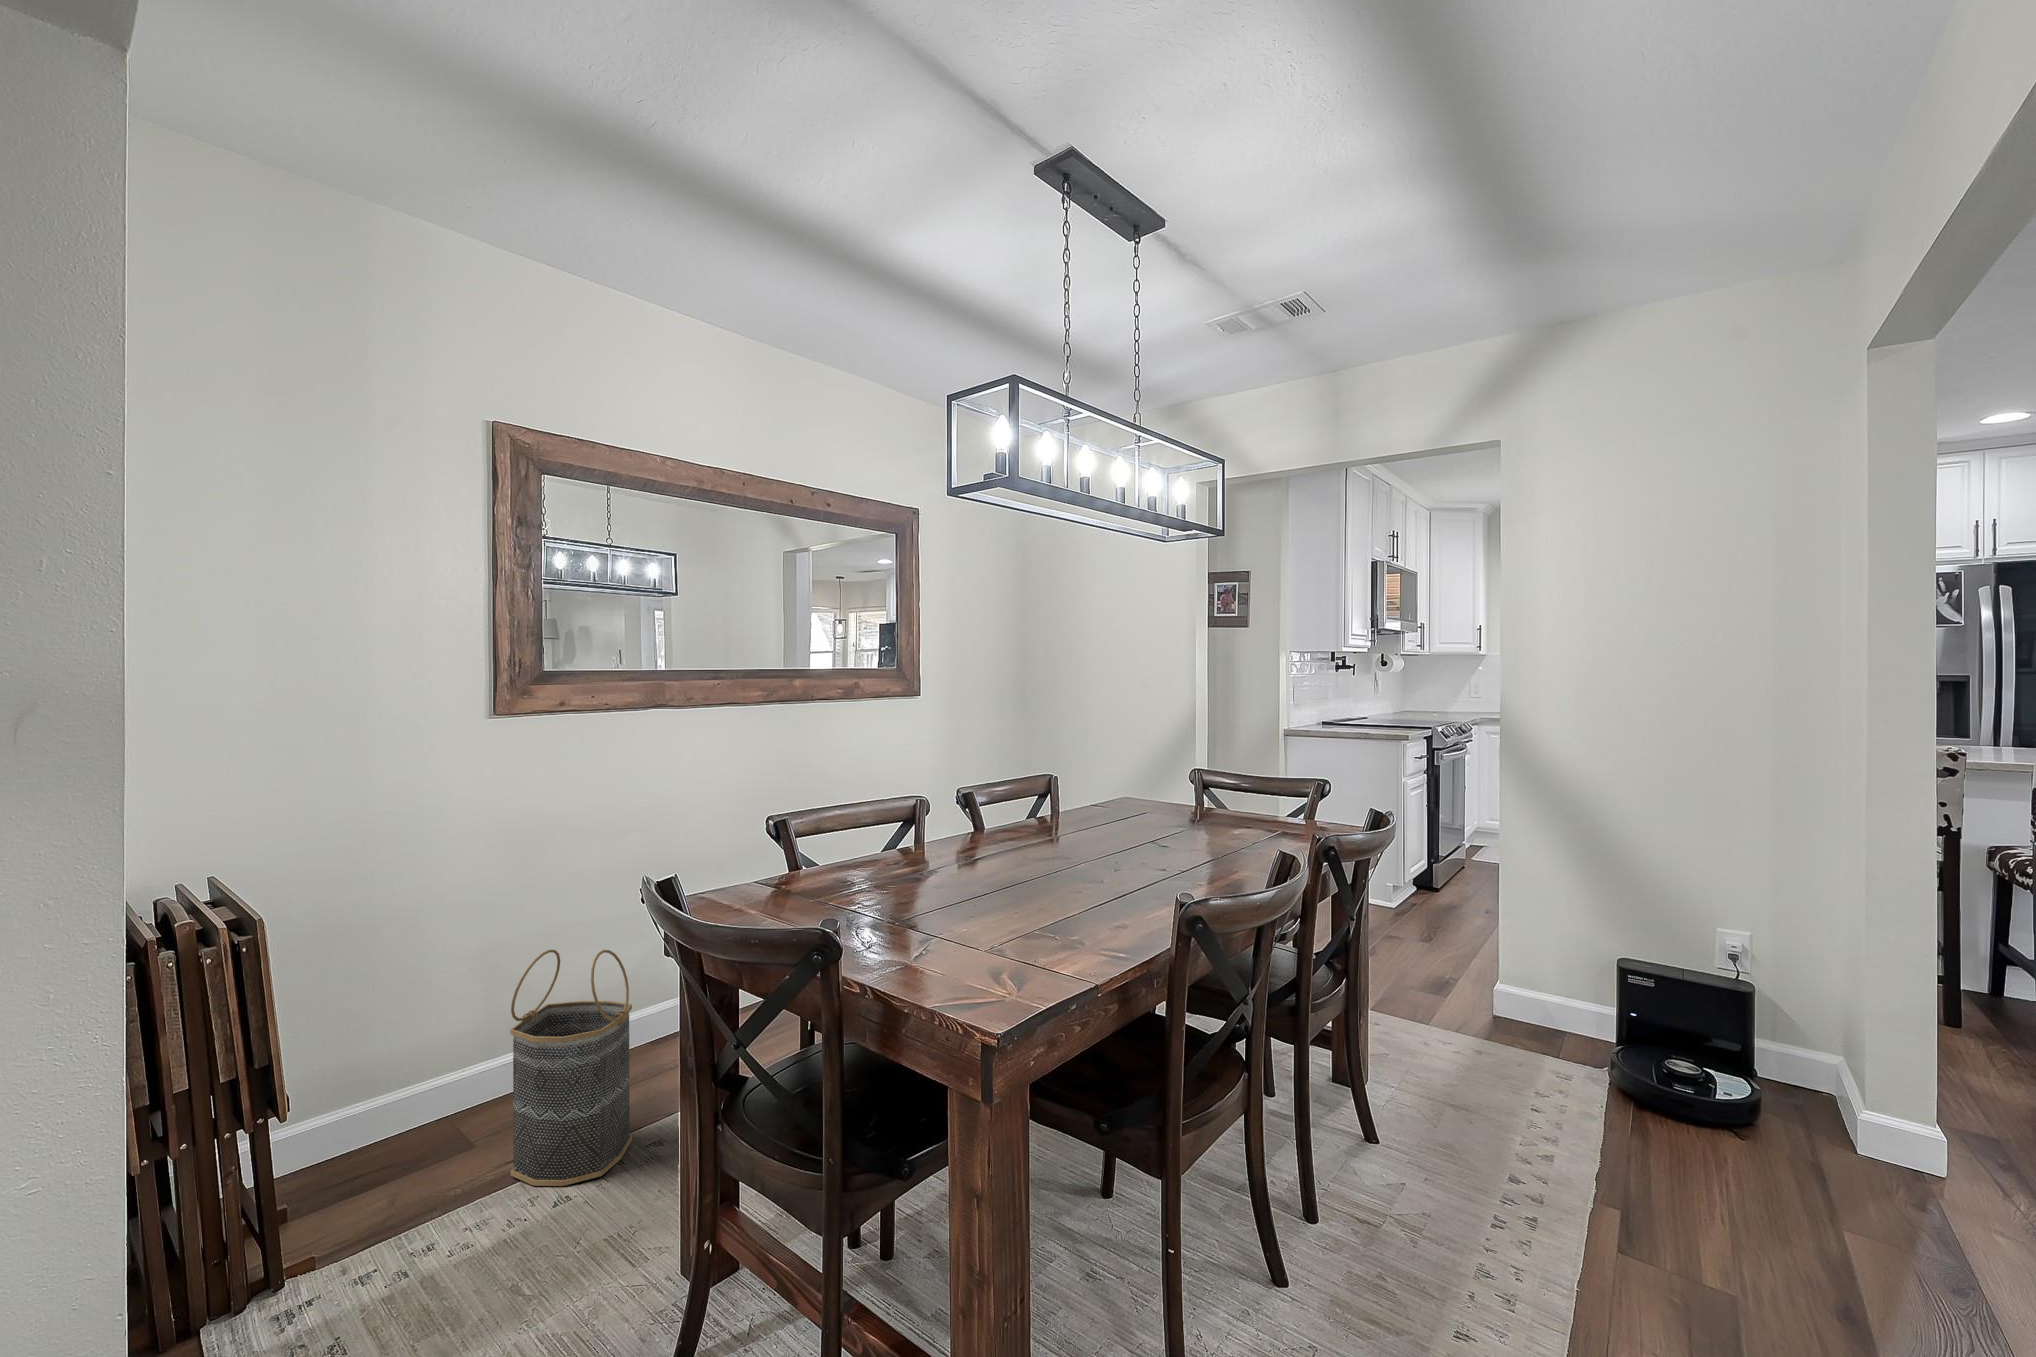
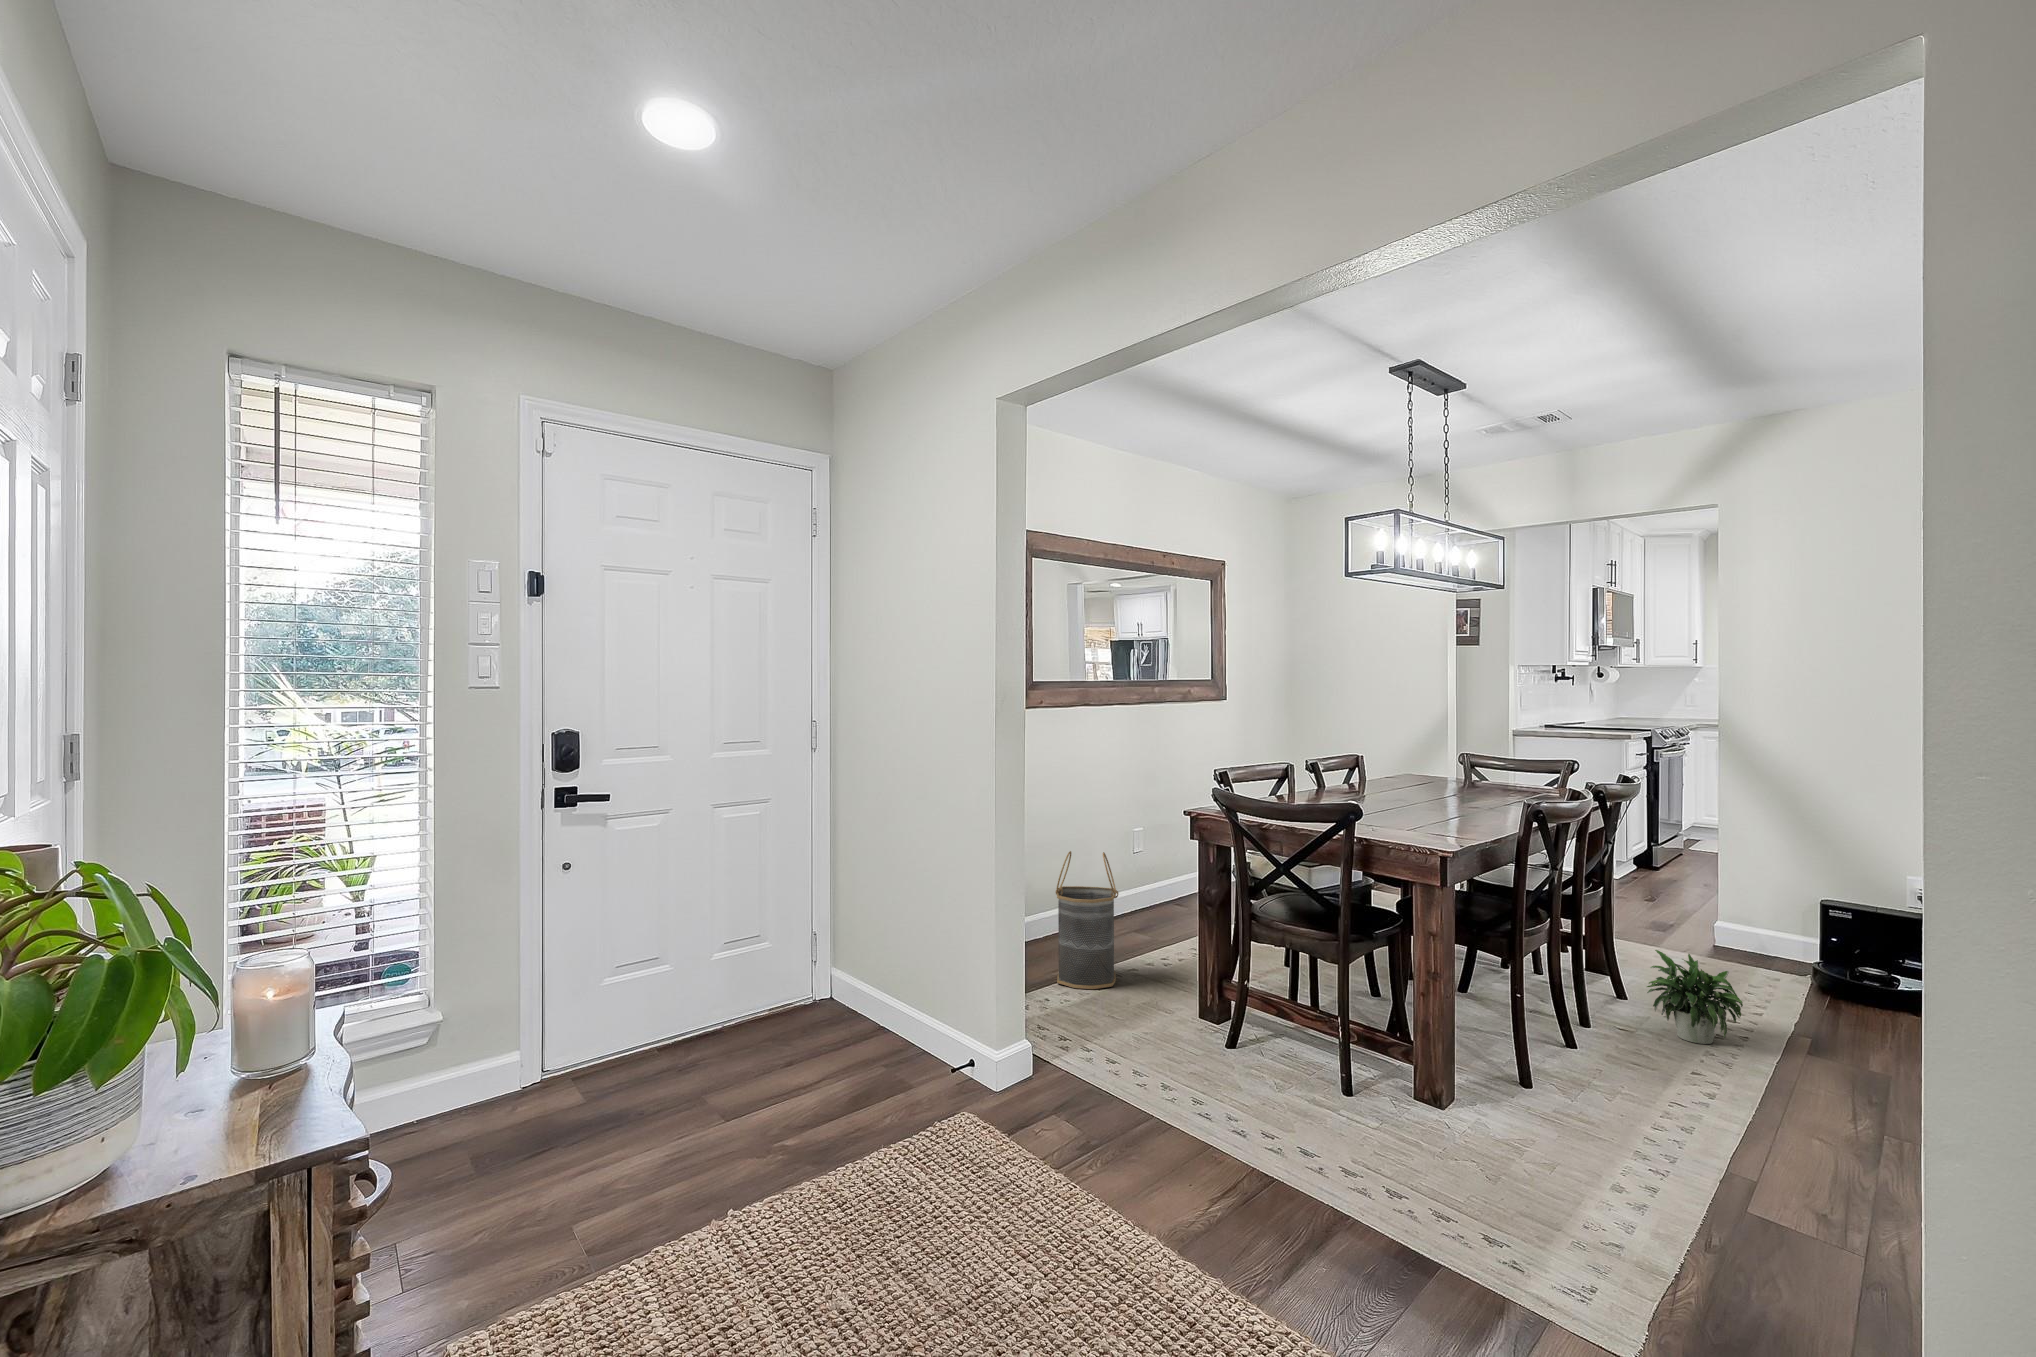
potted plant: none [1397,1078,1532,1239] -> present [1647,950,1743,1044]

